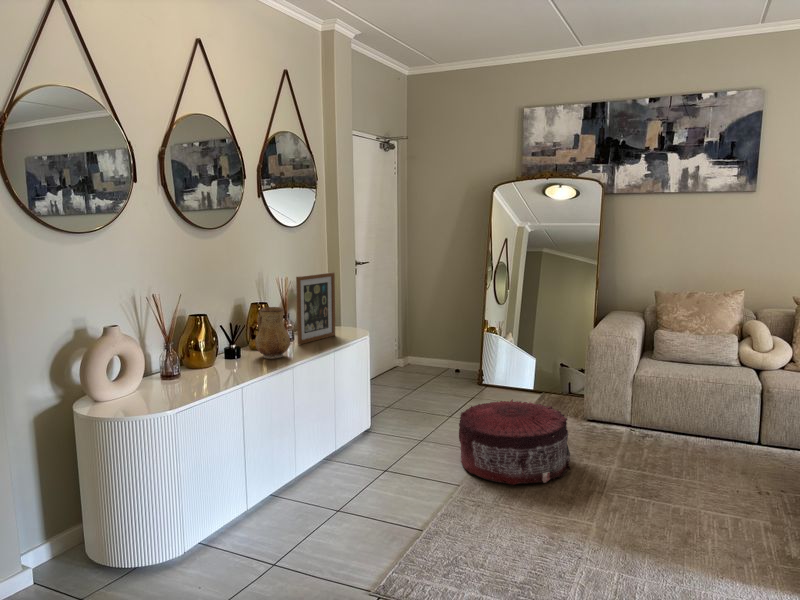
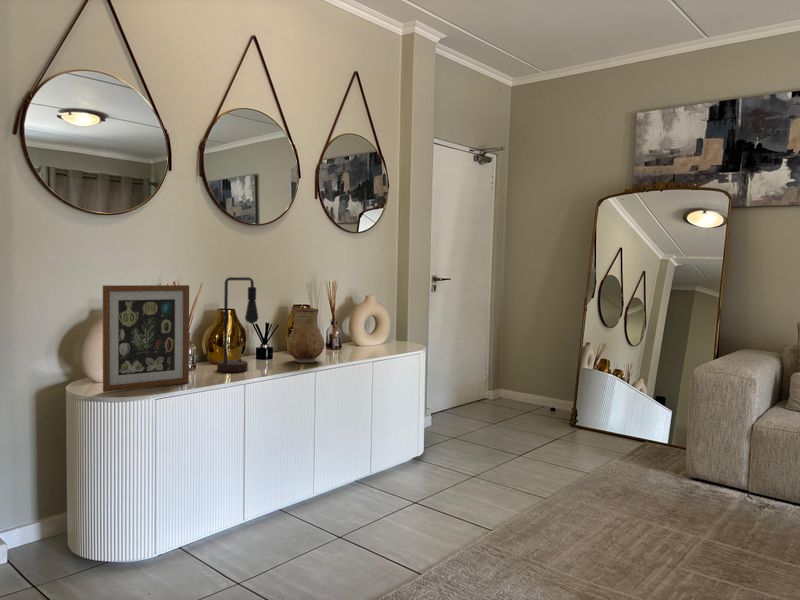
picture frame: present [296,272,335,344] -> present [103,285,189,392]
table lamp: none [201,286,235,377] -> present [217,277,258,372]
pouf: present [459,400,571,485] -> none [509,437,646,539]

